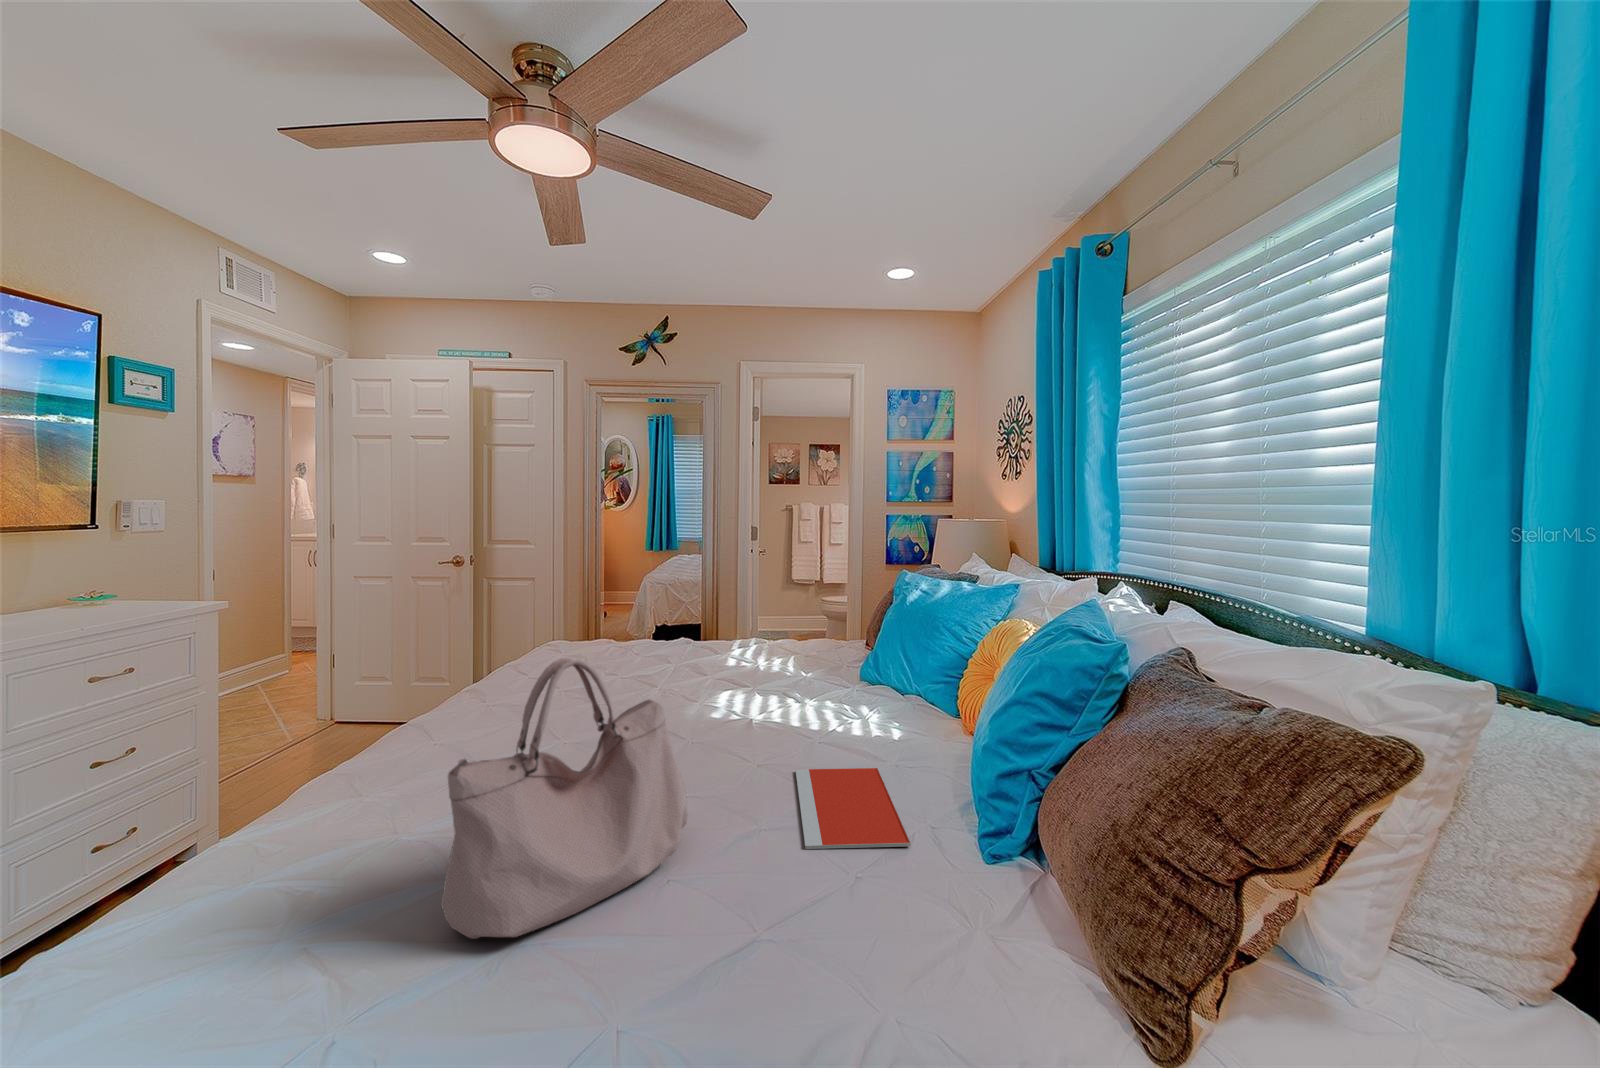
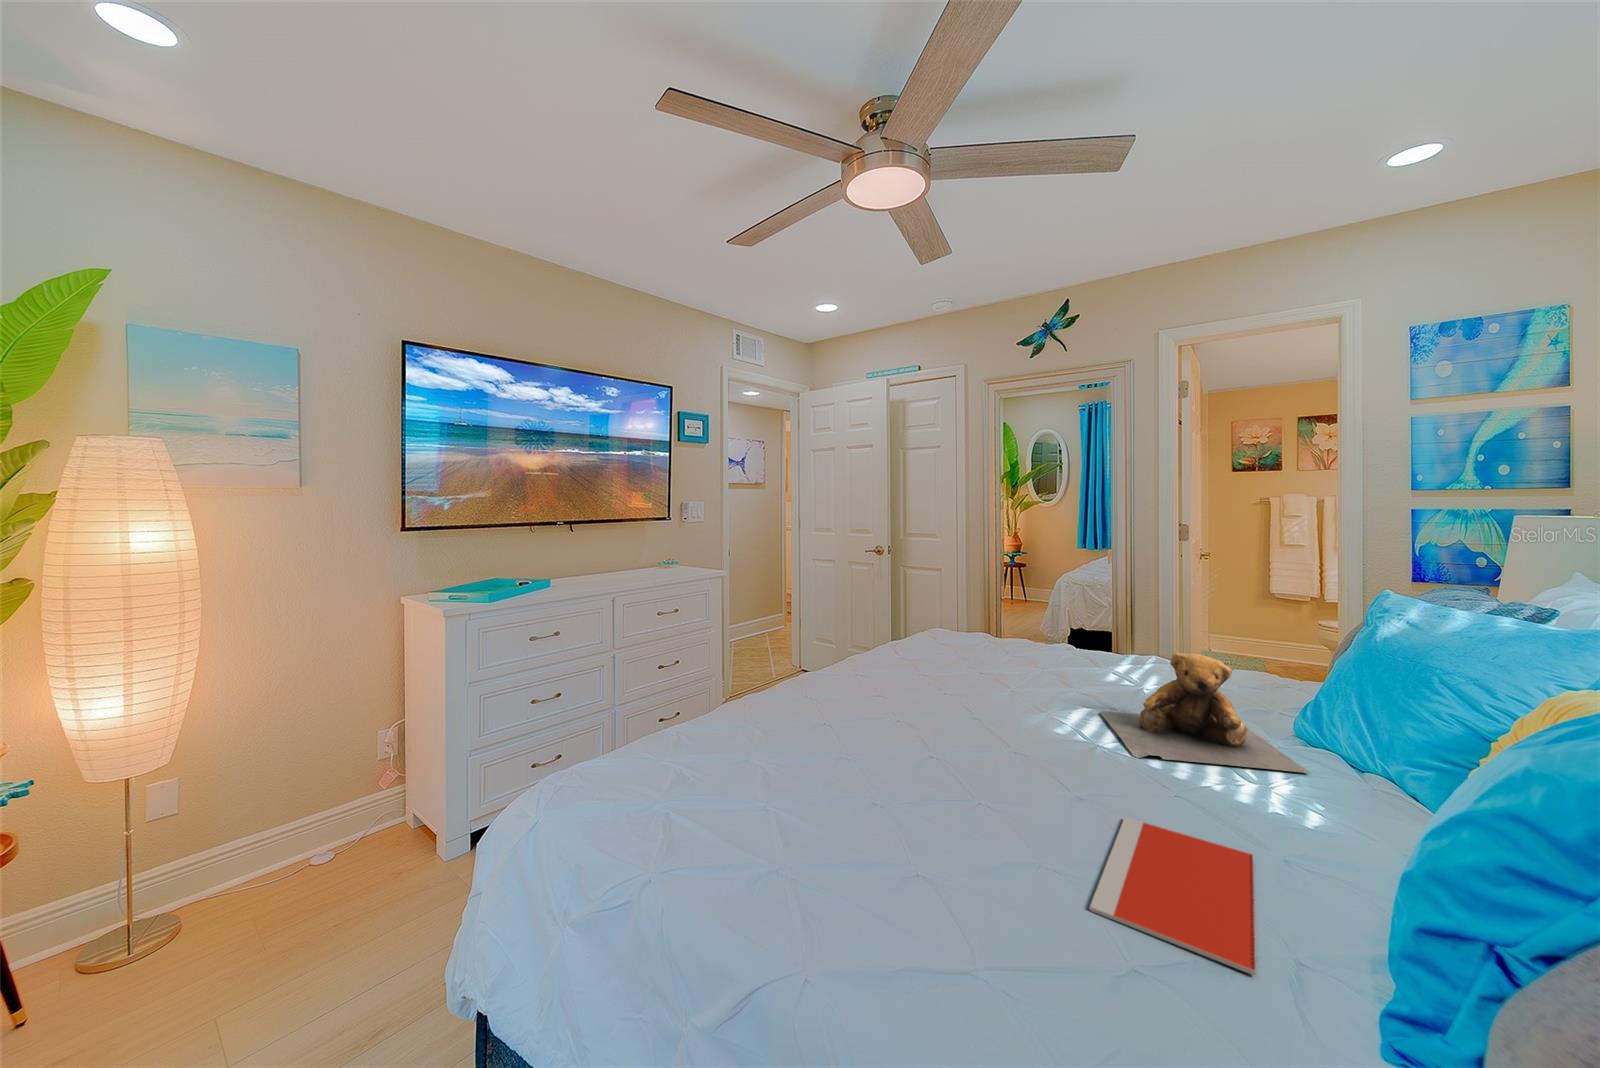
teddy bear: none [741,630,881,722] -> present [1100,653,1310,773]
handbag: present [441,658,688,939] -> none [736,636,961,868]

